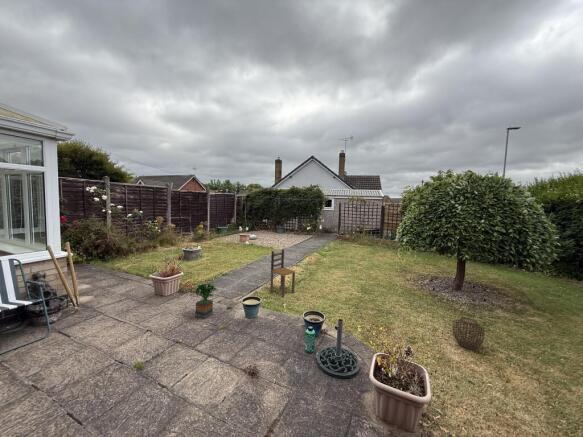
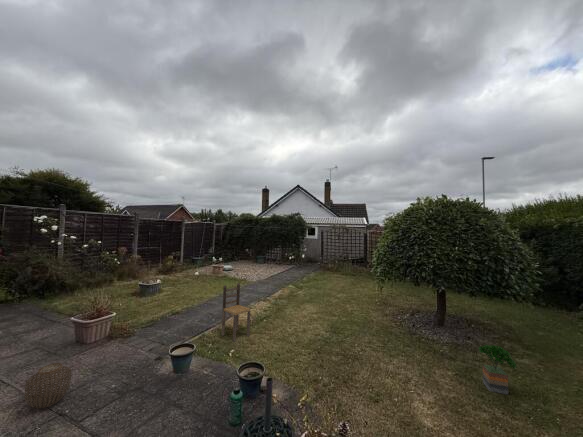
potted tree: present [195,284,216,319] -> present [479,345,516,395]
woven basket: present [453,317,485,349] -> present [24,363,72,409]

